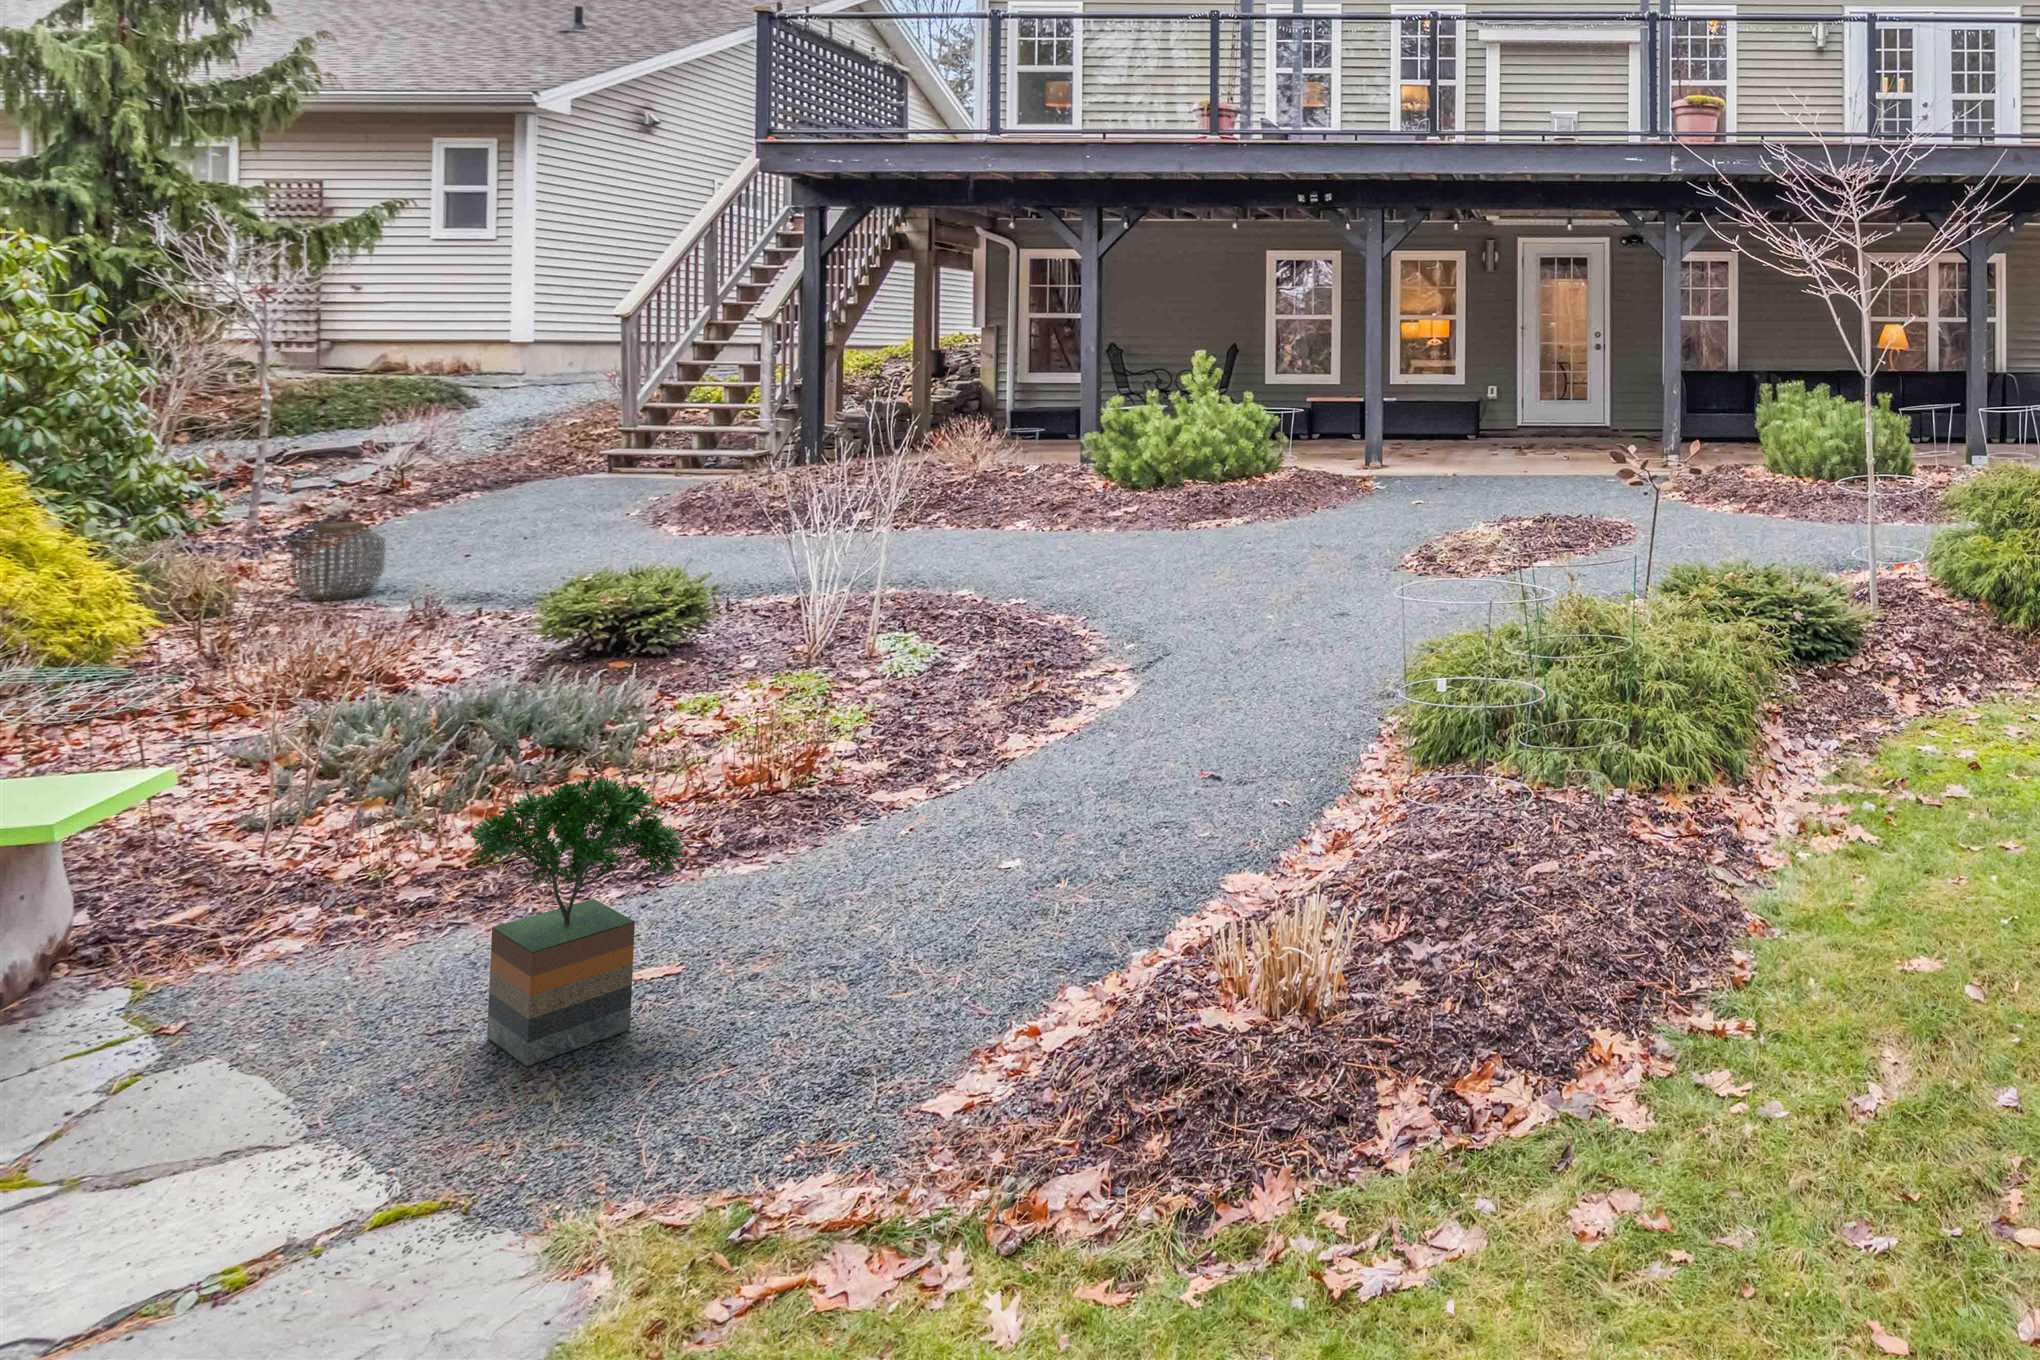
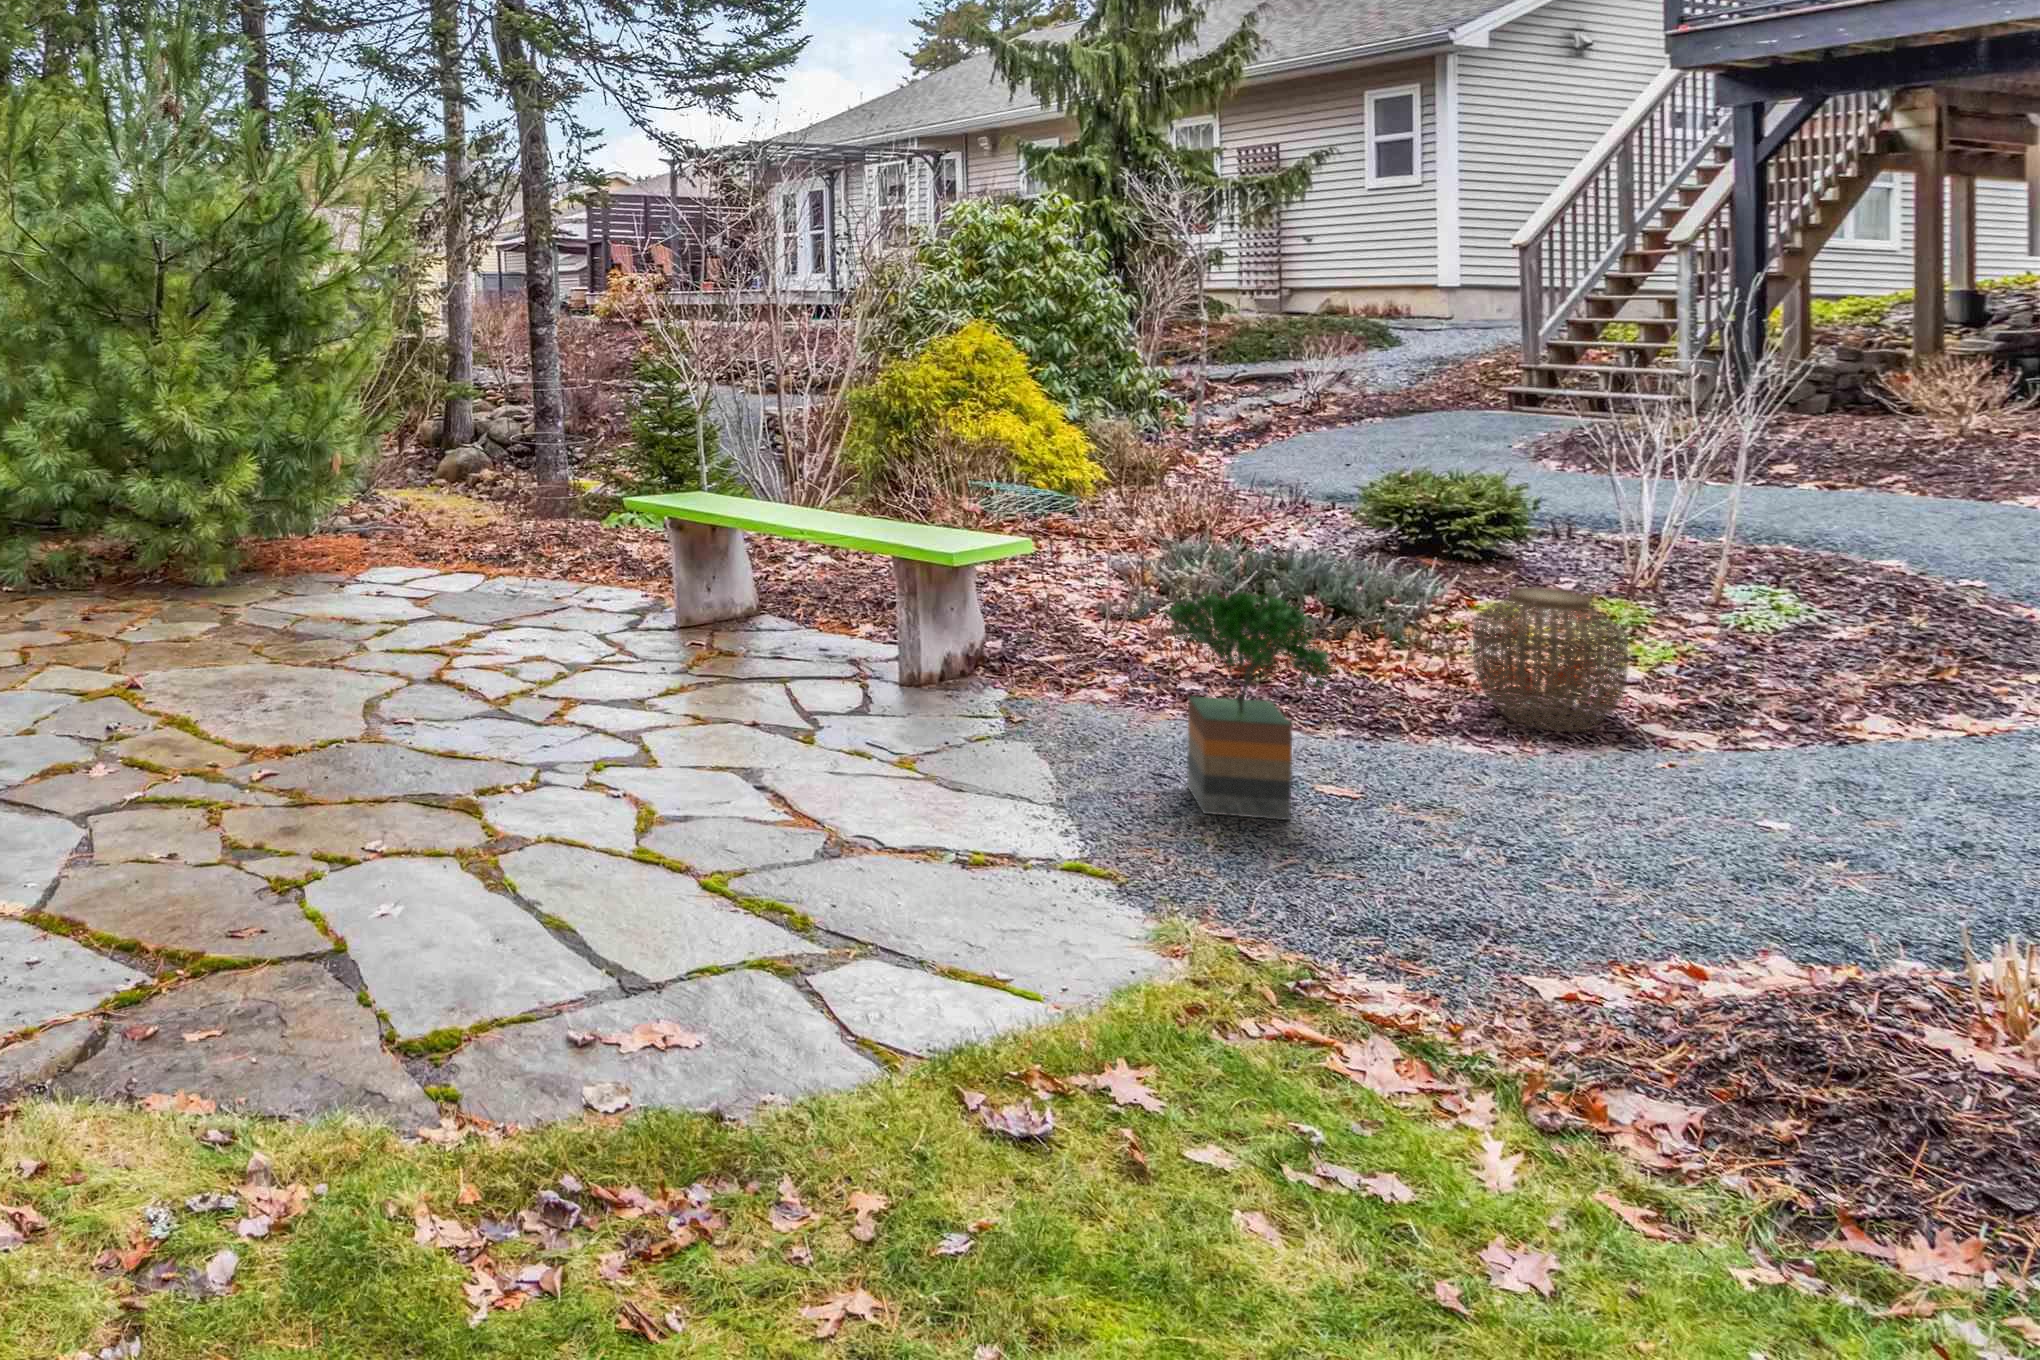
woven basket: present [291,522,385,601] -> present [1473,587,1628,732]

